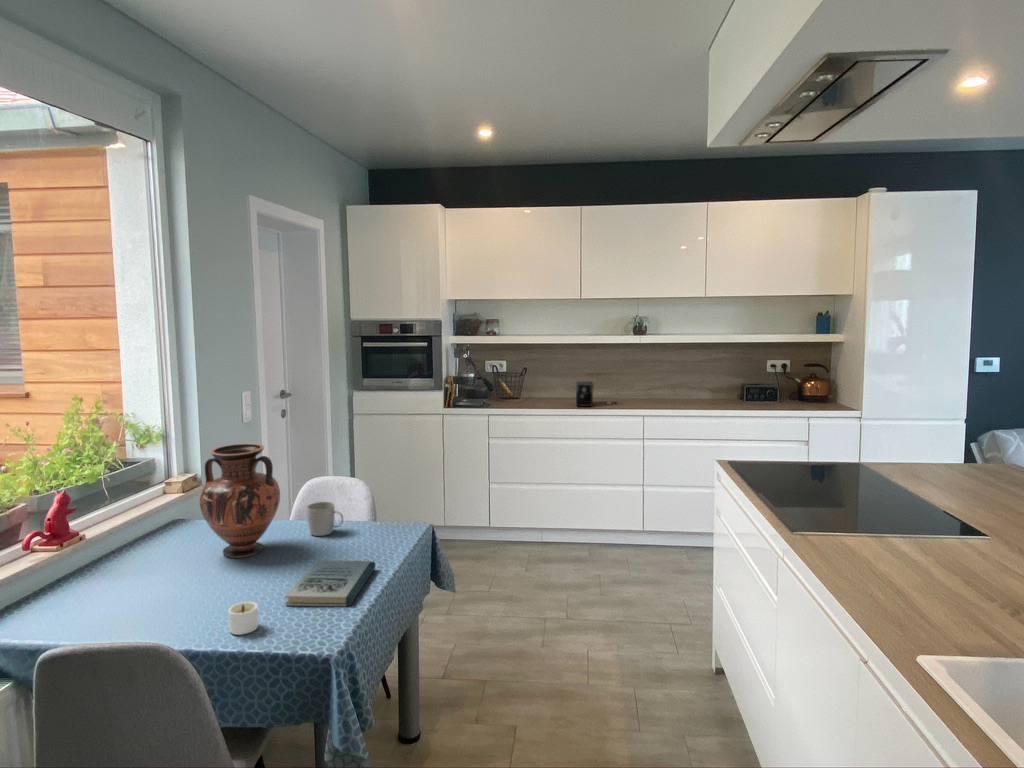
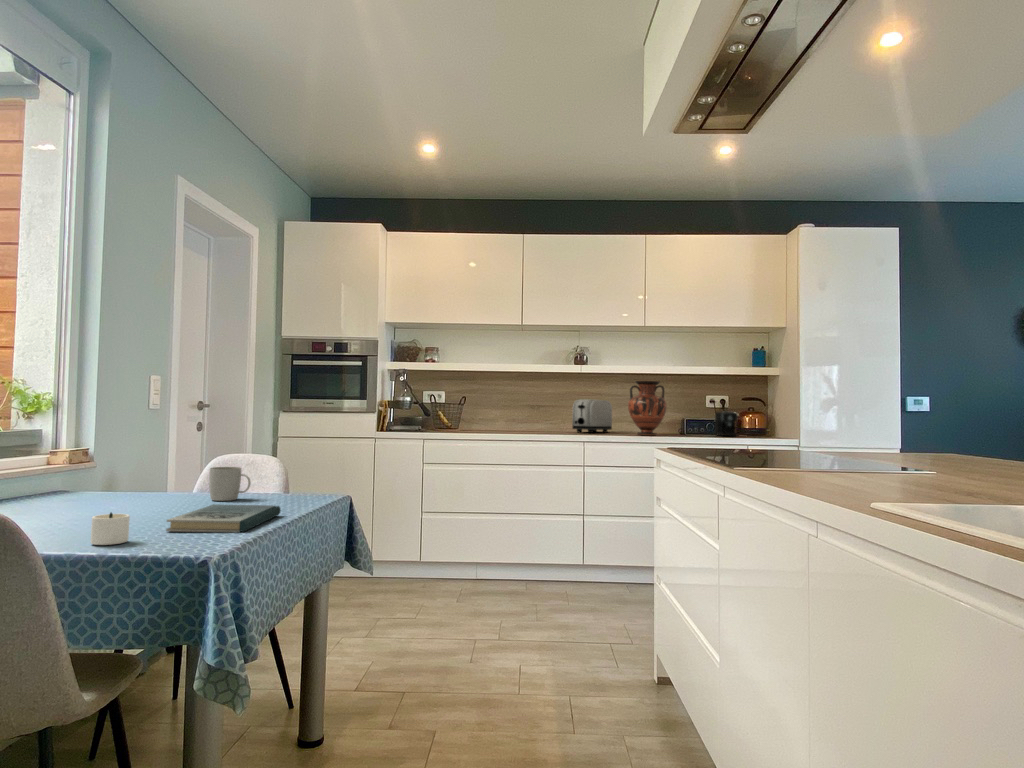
toaster: none [631,369,671,404] -> present [572,399,612,433]
coffee maker: present [576,381,594,407] -> present [715,412,738,436]
vase: present [200,444,280,558] -> present [628,381,667,435]

